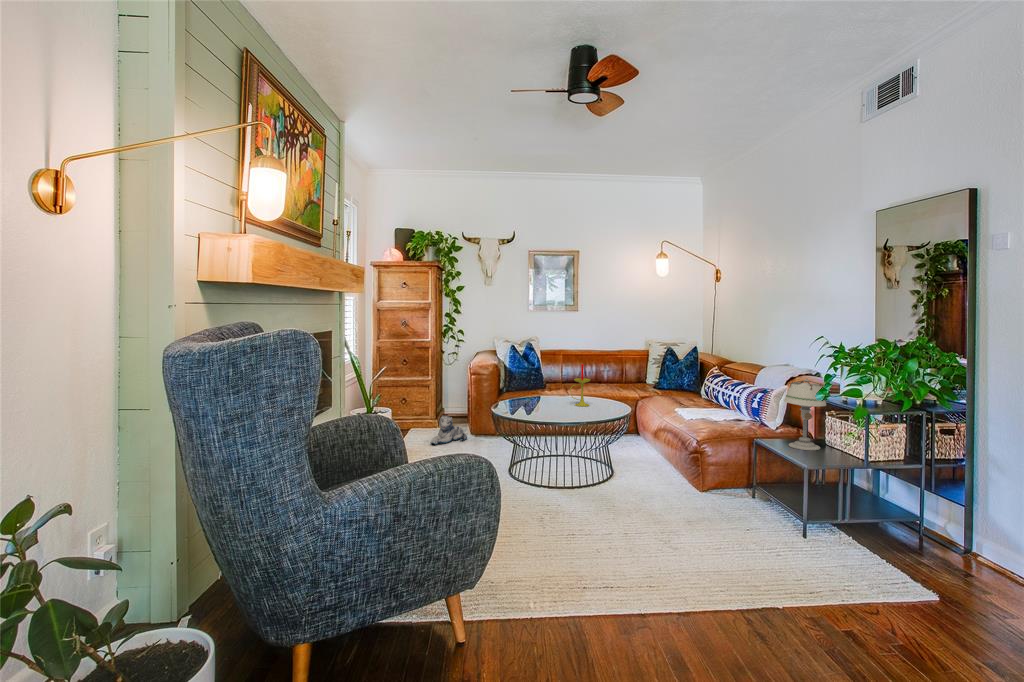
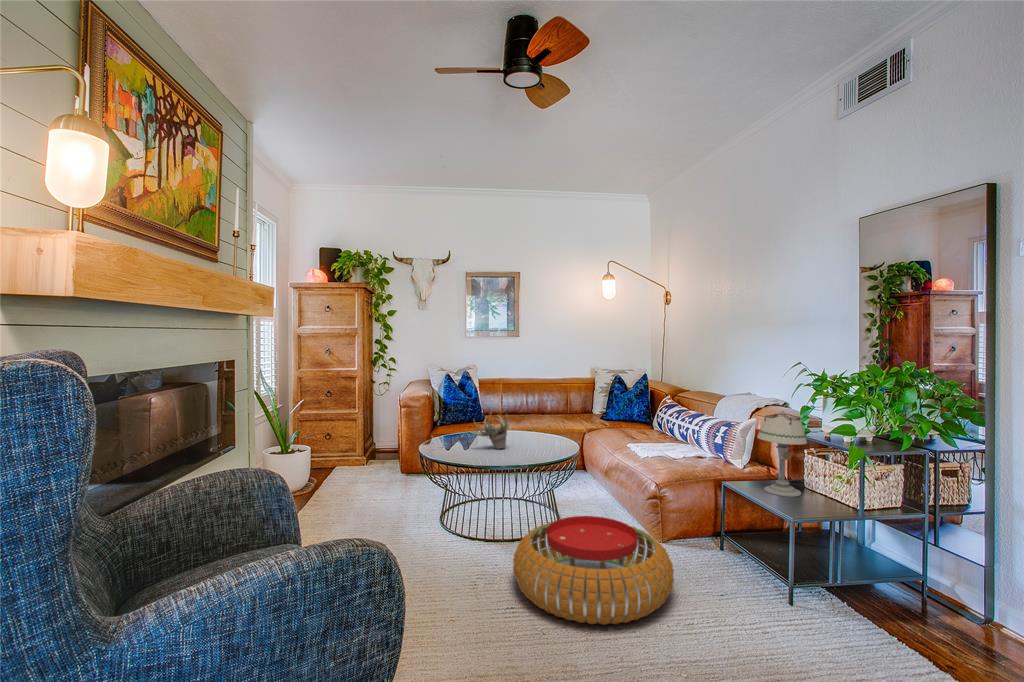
candle: present [570,364,591,406] -> none [510,394,533,444]
succulent plant: none [535,375,570,409] -> present [470,411,510,449]
plush toy: present [431,415,467,445] -> none [351,455,396,490]
pouf: none [573,462,702,537] -> present [513,516,674,625]

